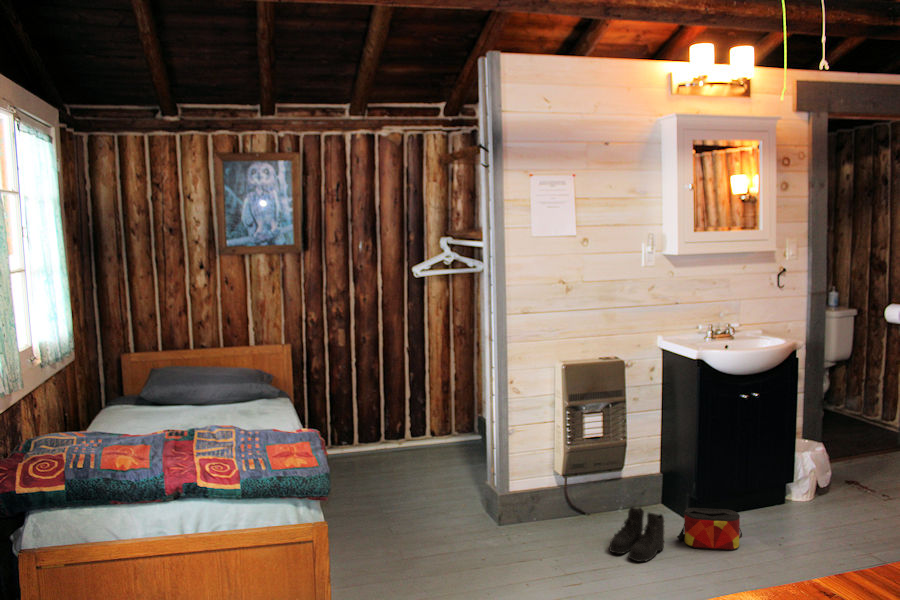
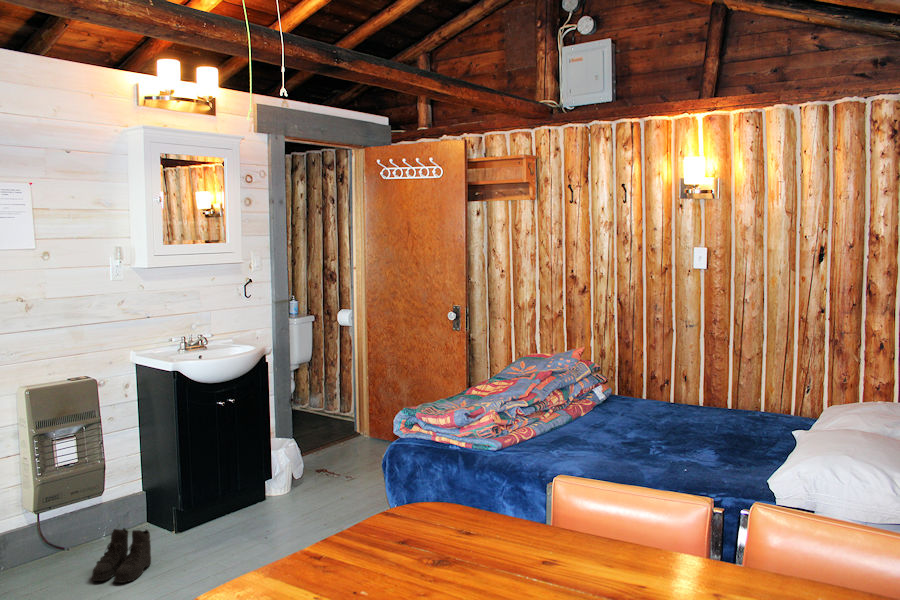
bag: present [677,508,742,550] -> none [163,511,227,556]

